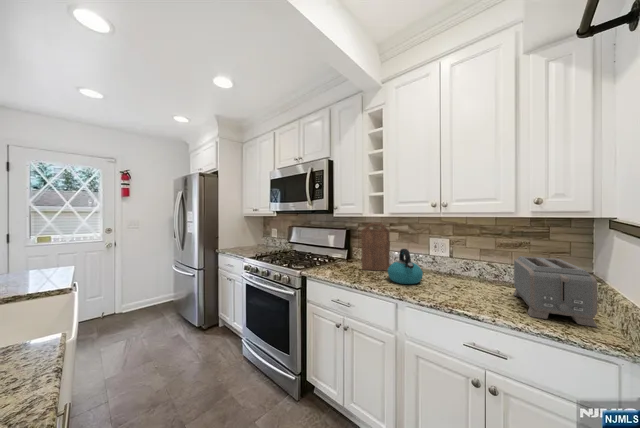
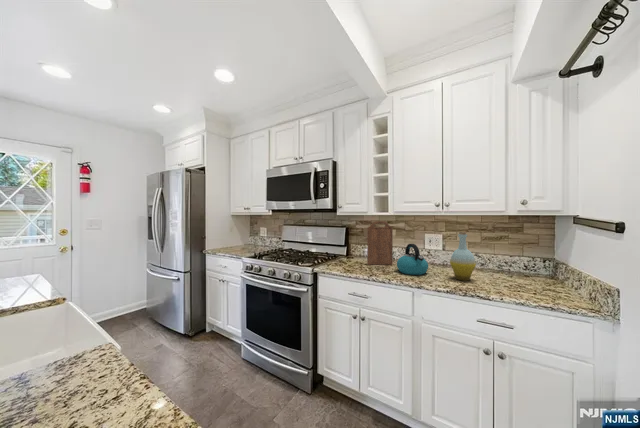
bottle: none [444,236,476,295] -> present [450,232,476,281]
toaster: present [513,256,597,327] -> none [502,247,572,298]

